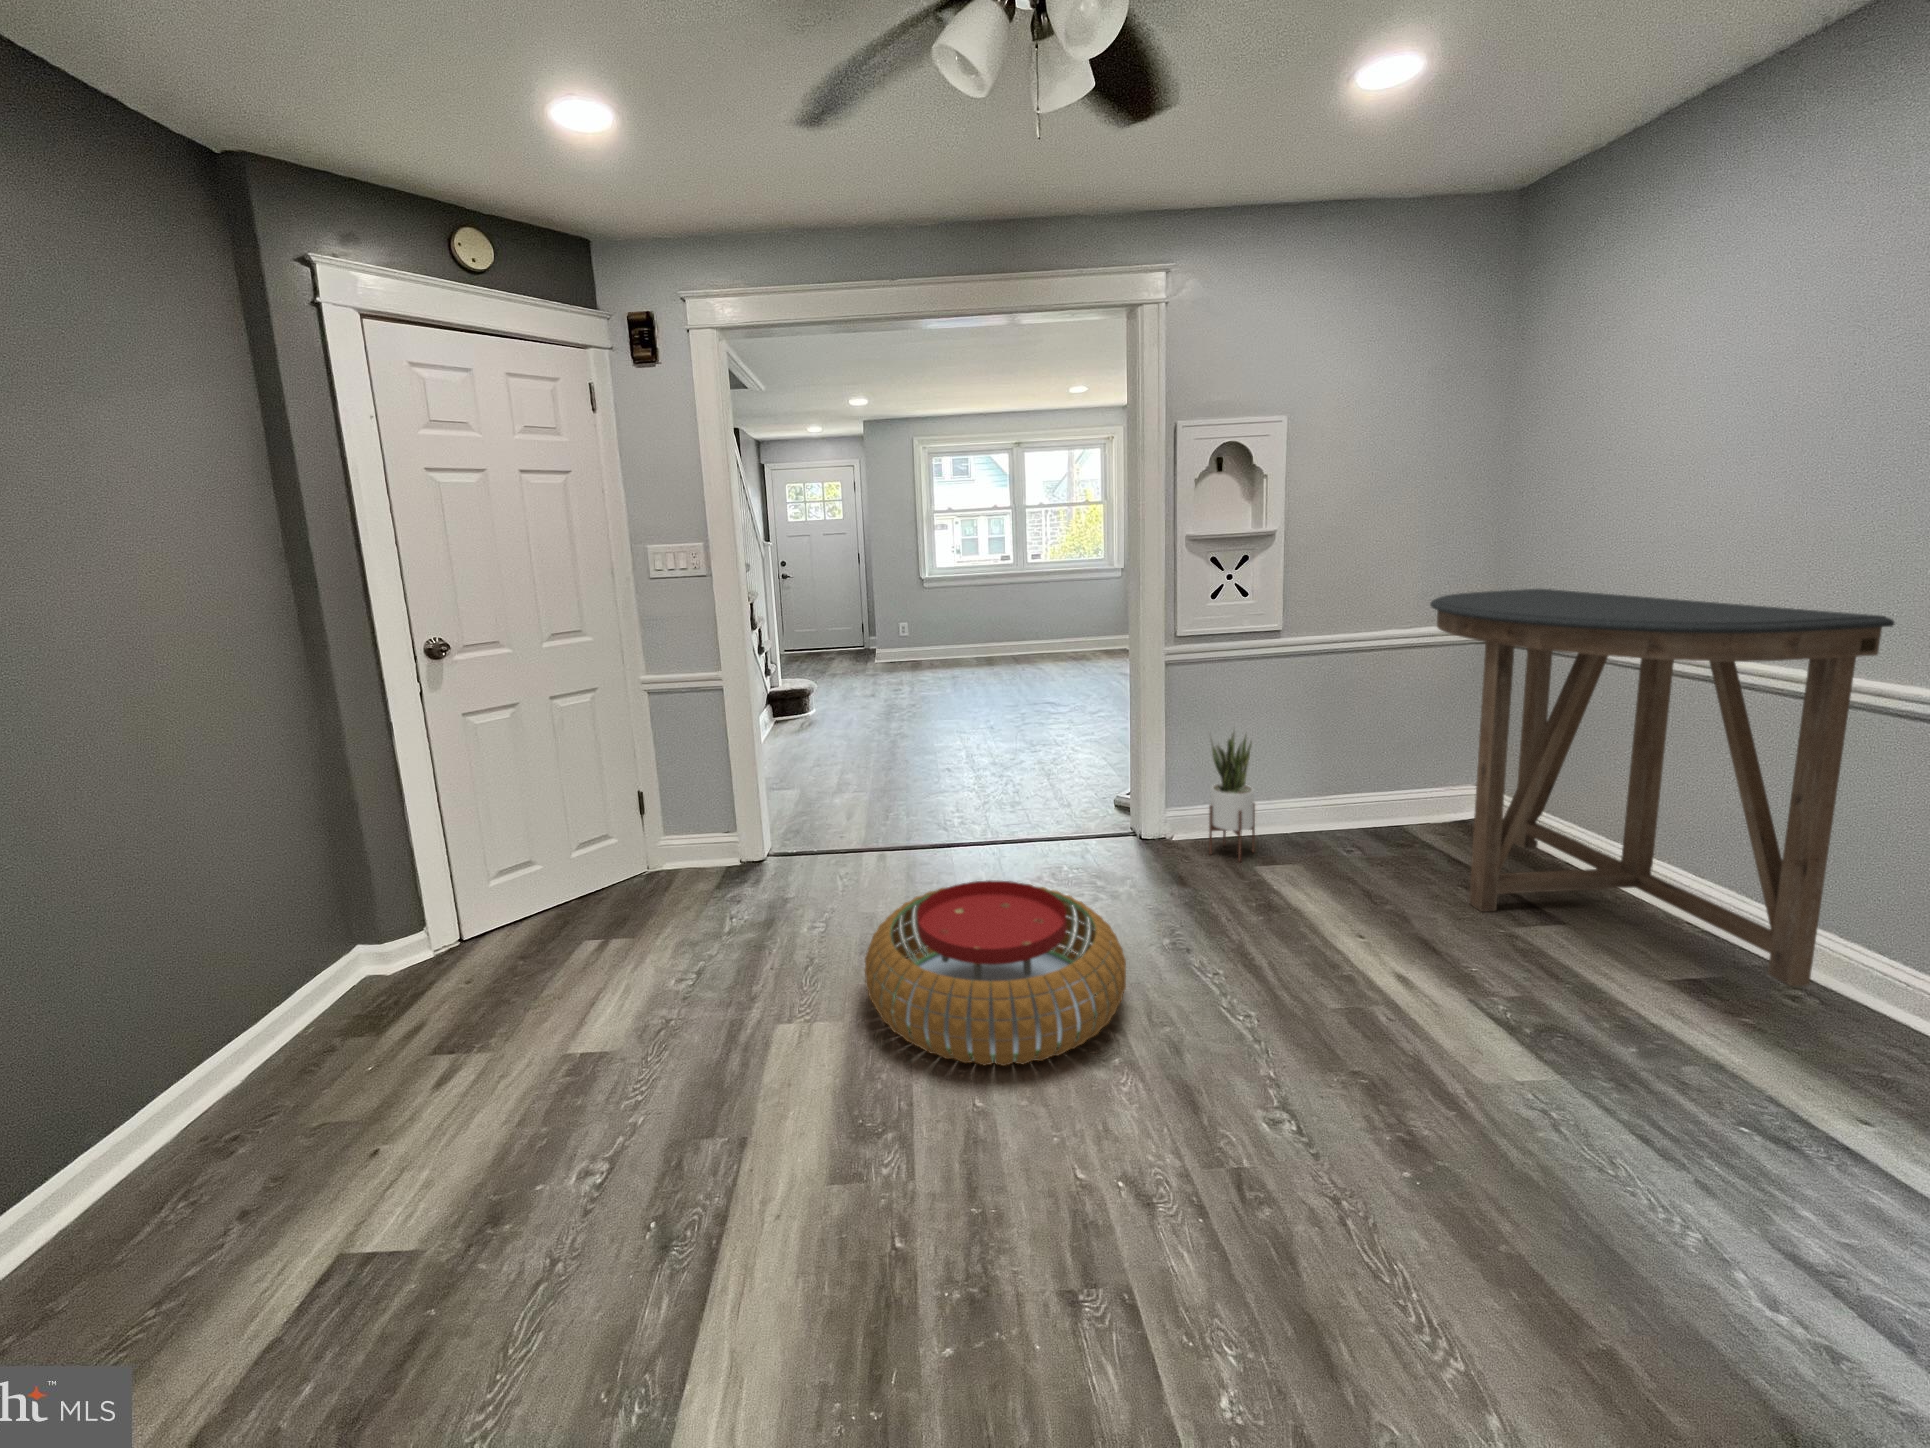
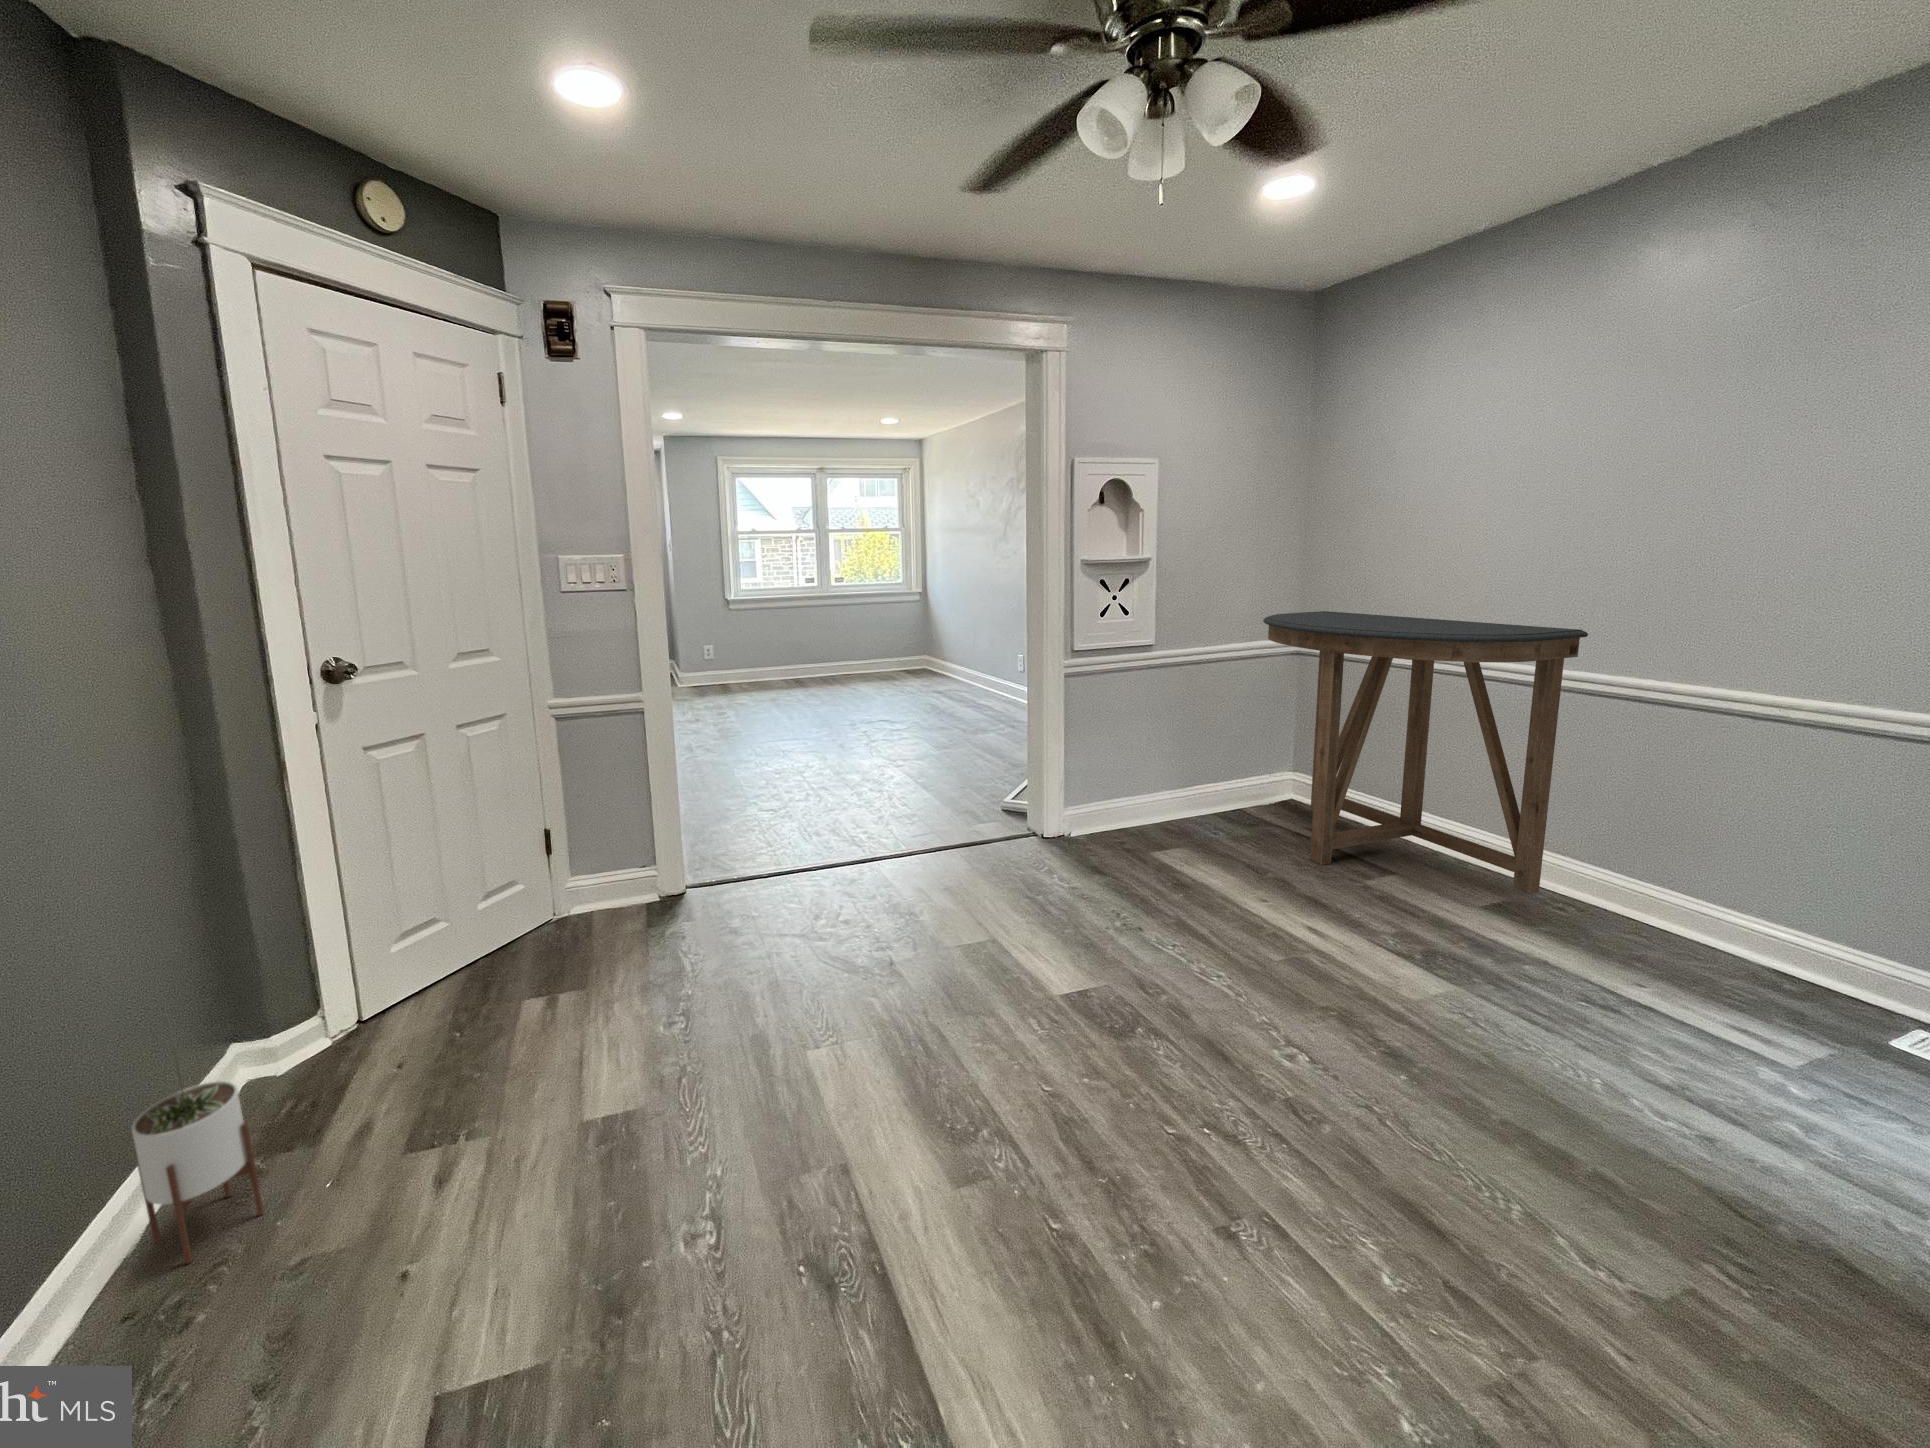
potted plant: present [1209,729,1255,862] -> present [132,1008,264,1264]
pouf: present [865,881,1126,1066] -> none [881,878,1129,1052]

